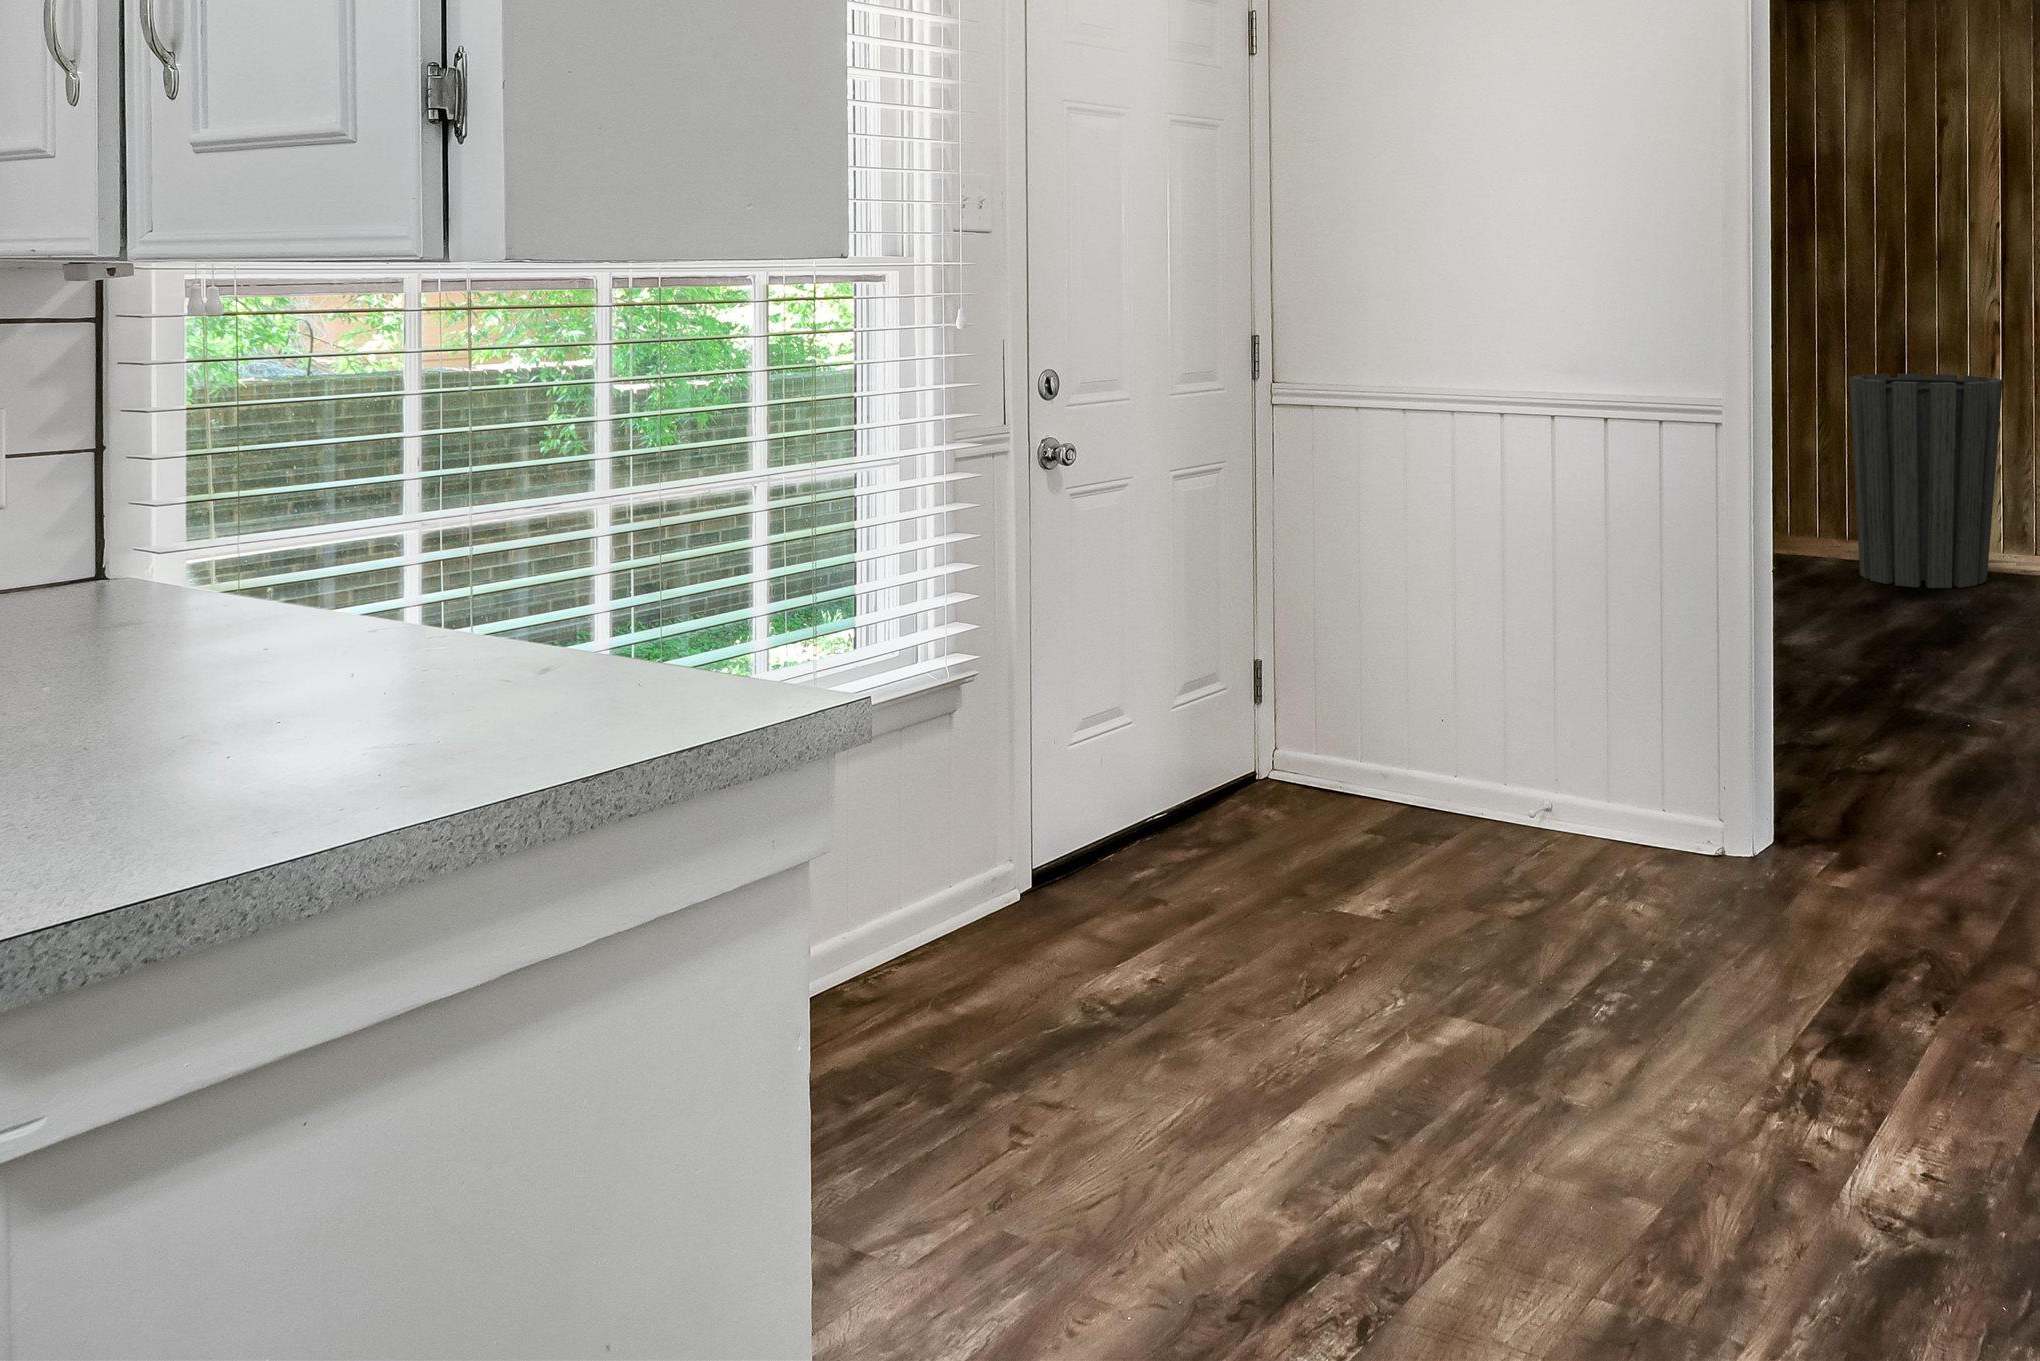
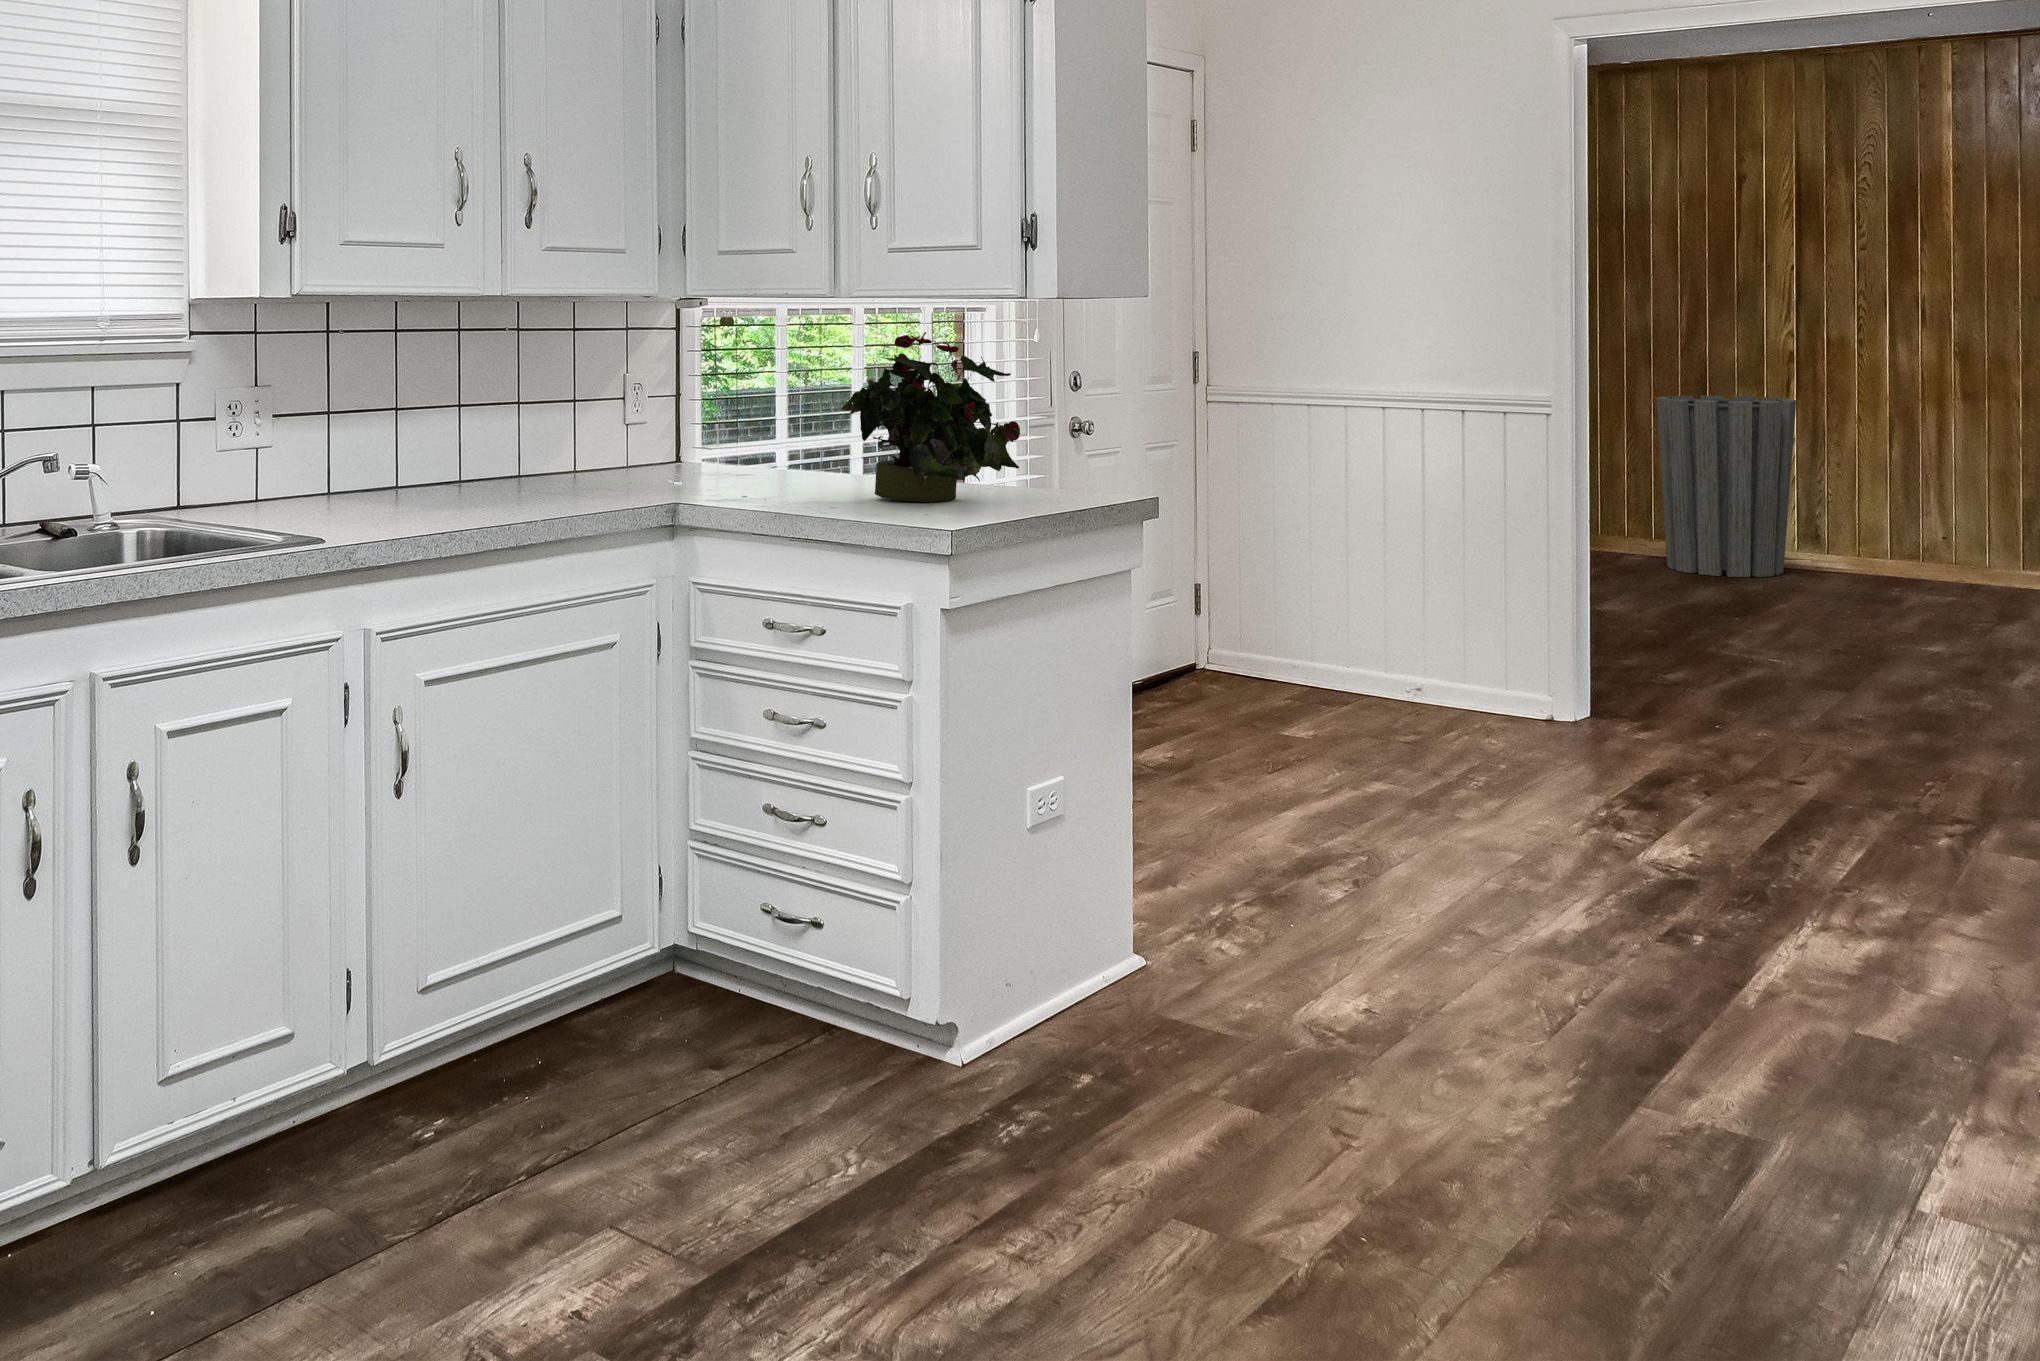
potted plant: none [22,347,498,780] -> present [842,332,1020,502]

